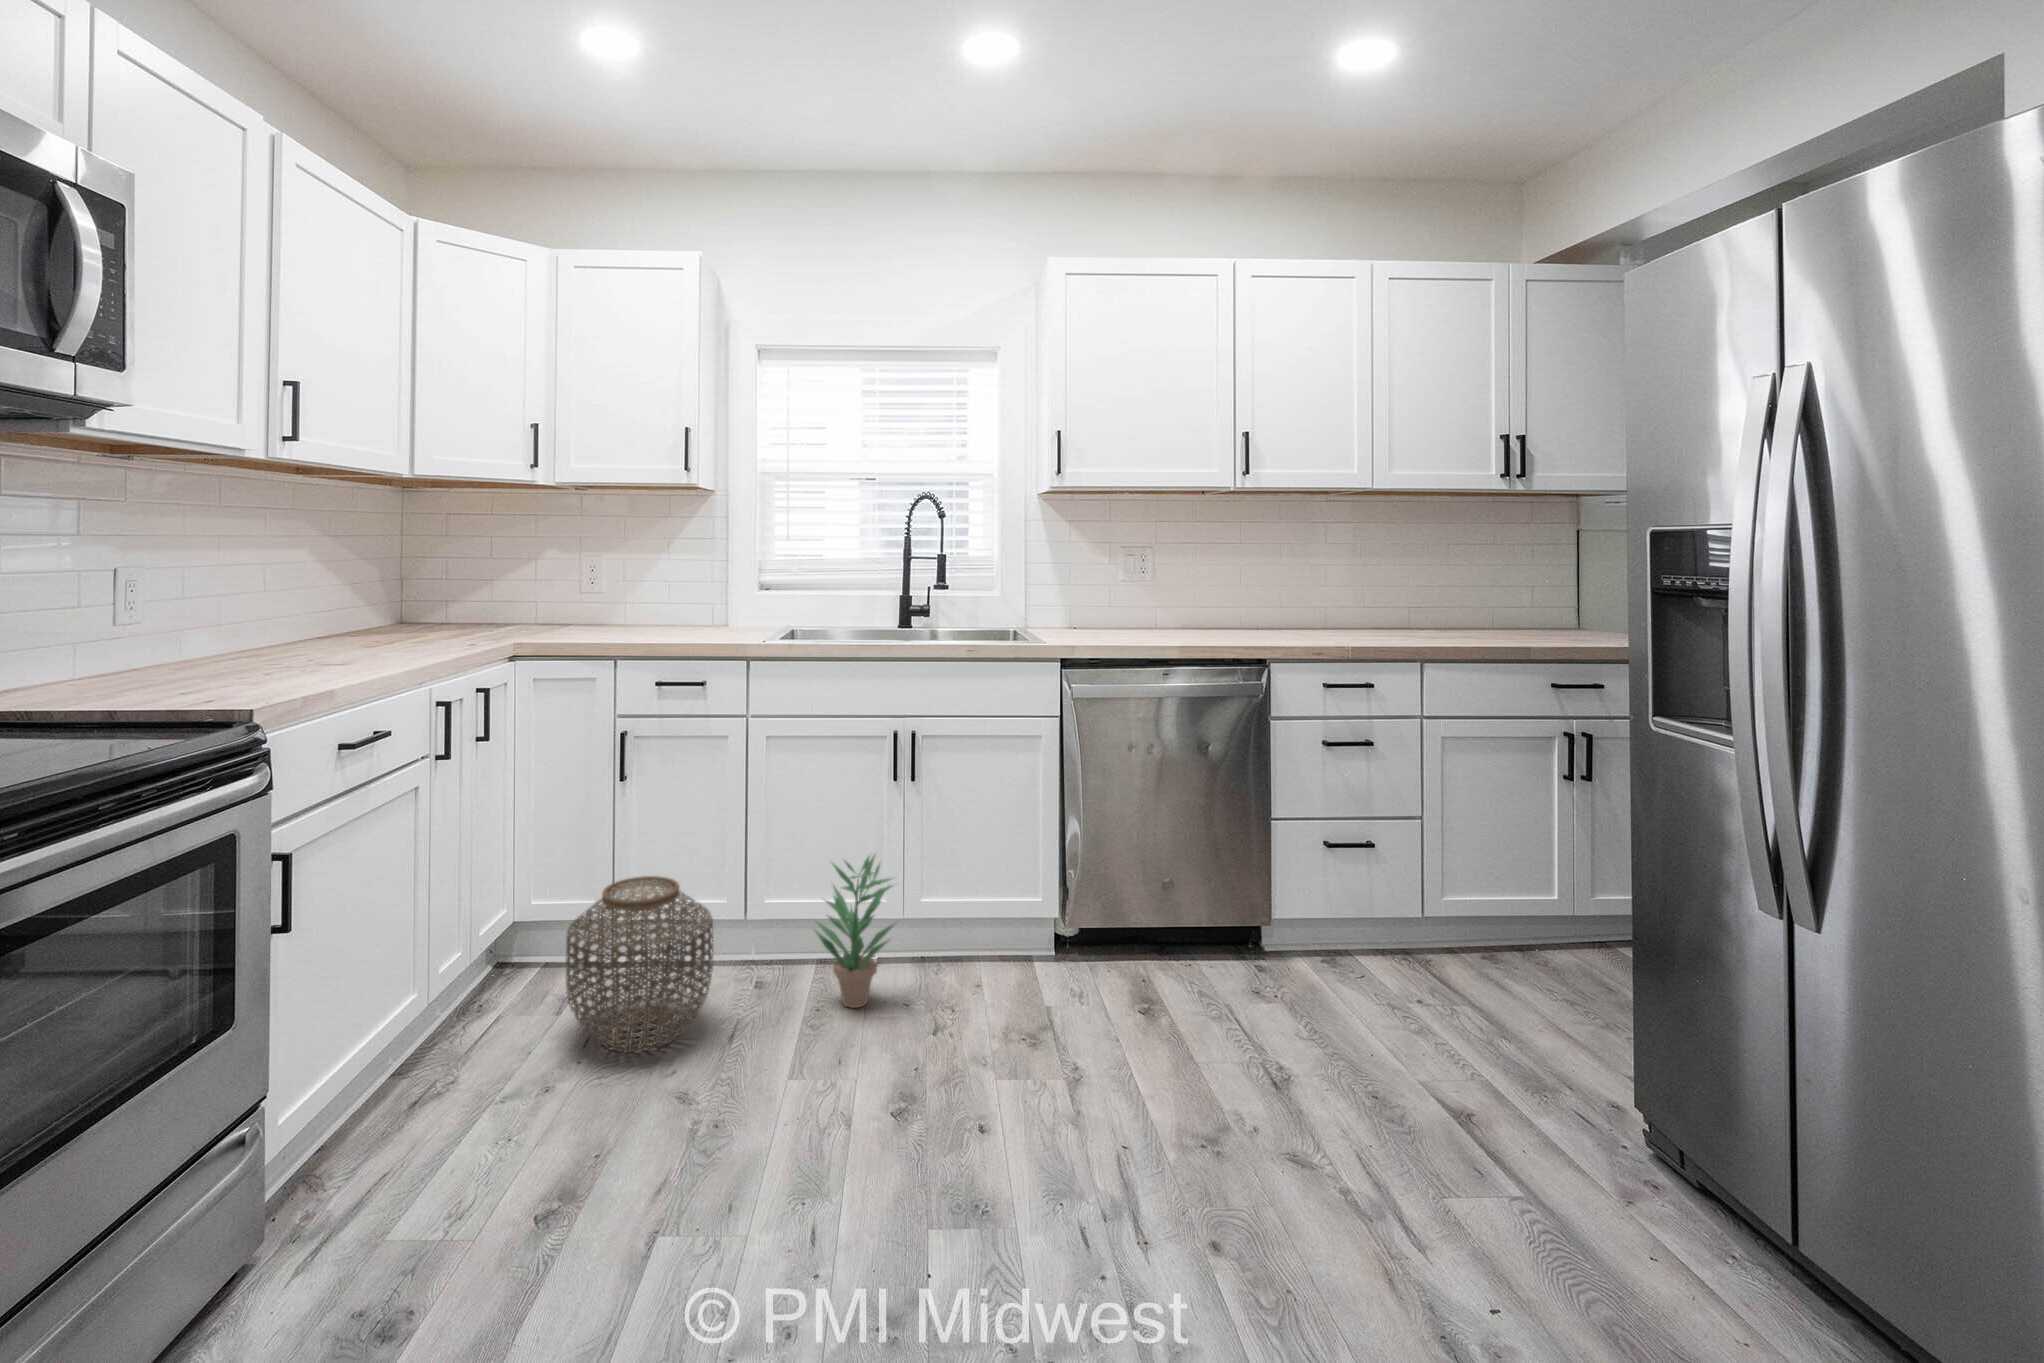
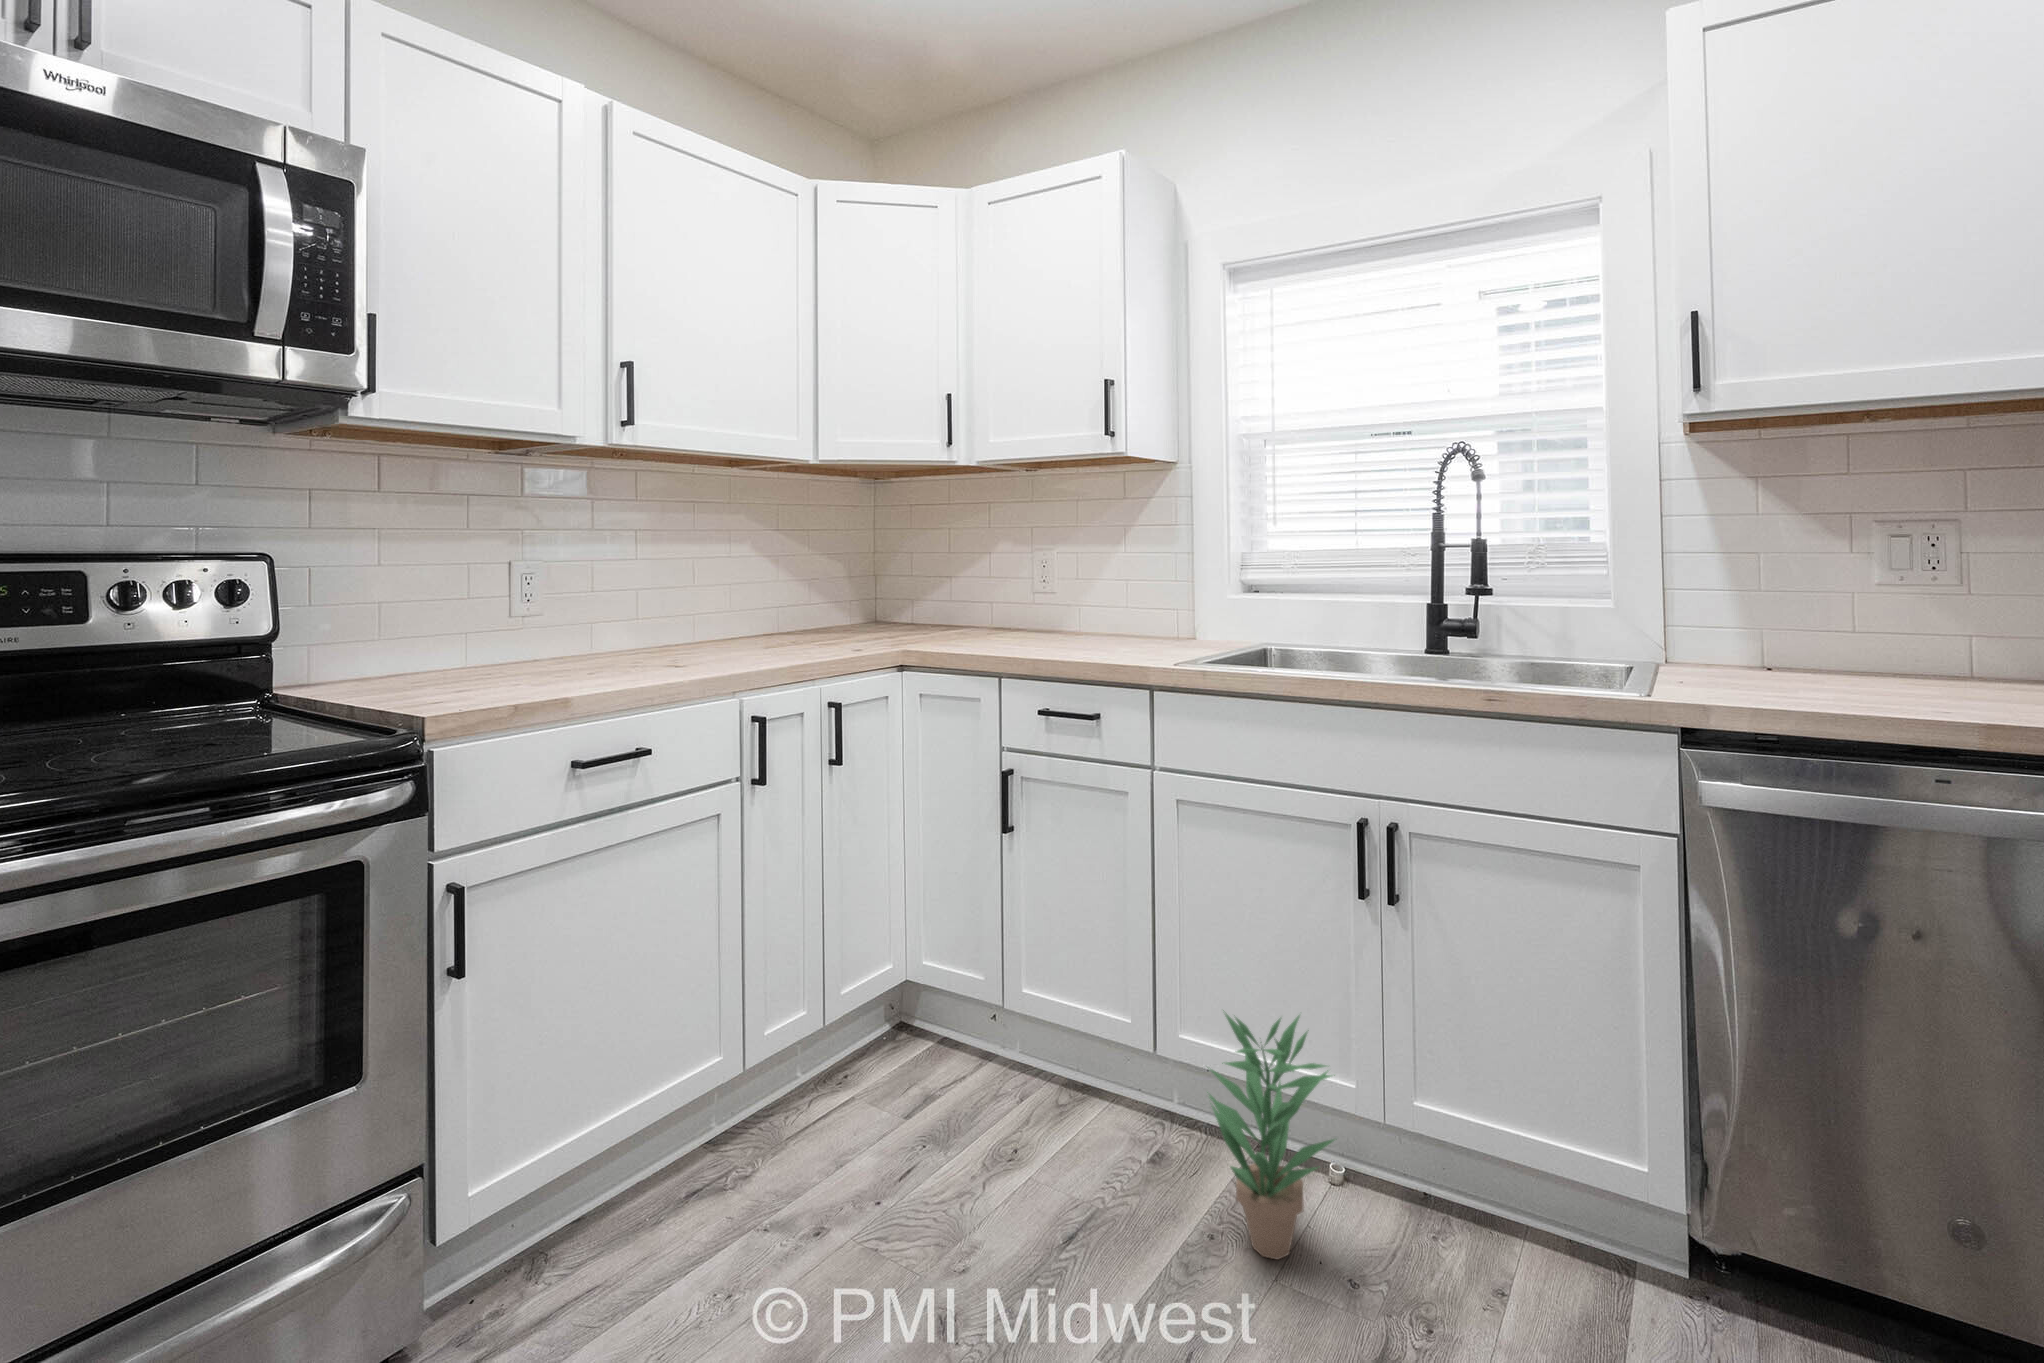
woven basket: present [566,876,713,1052] -> none [864,969,1055,1222]

